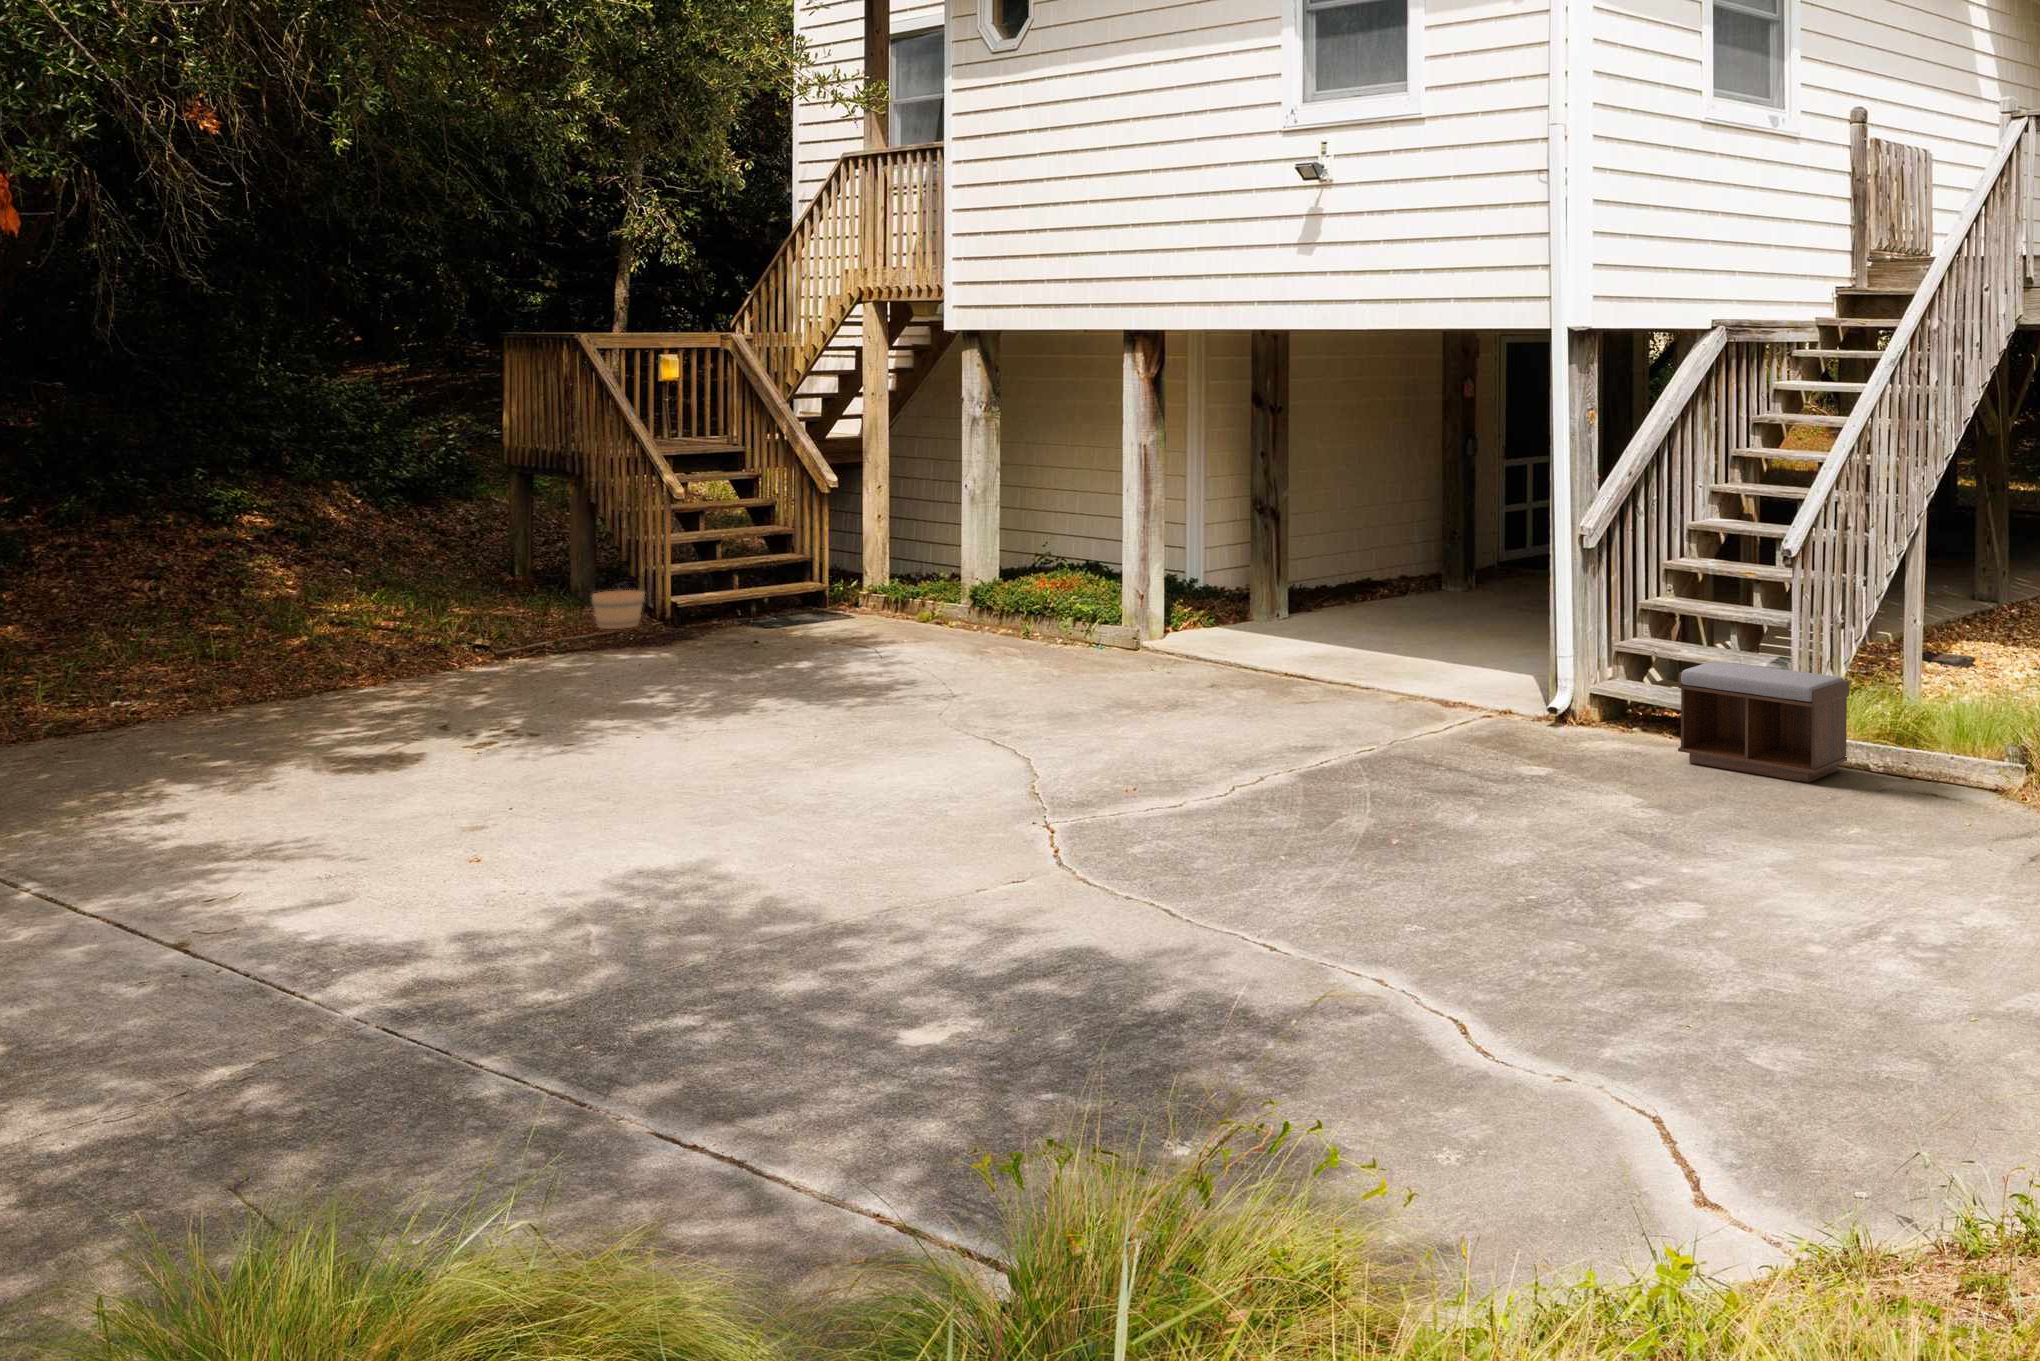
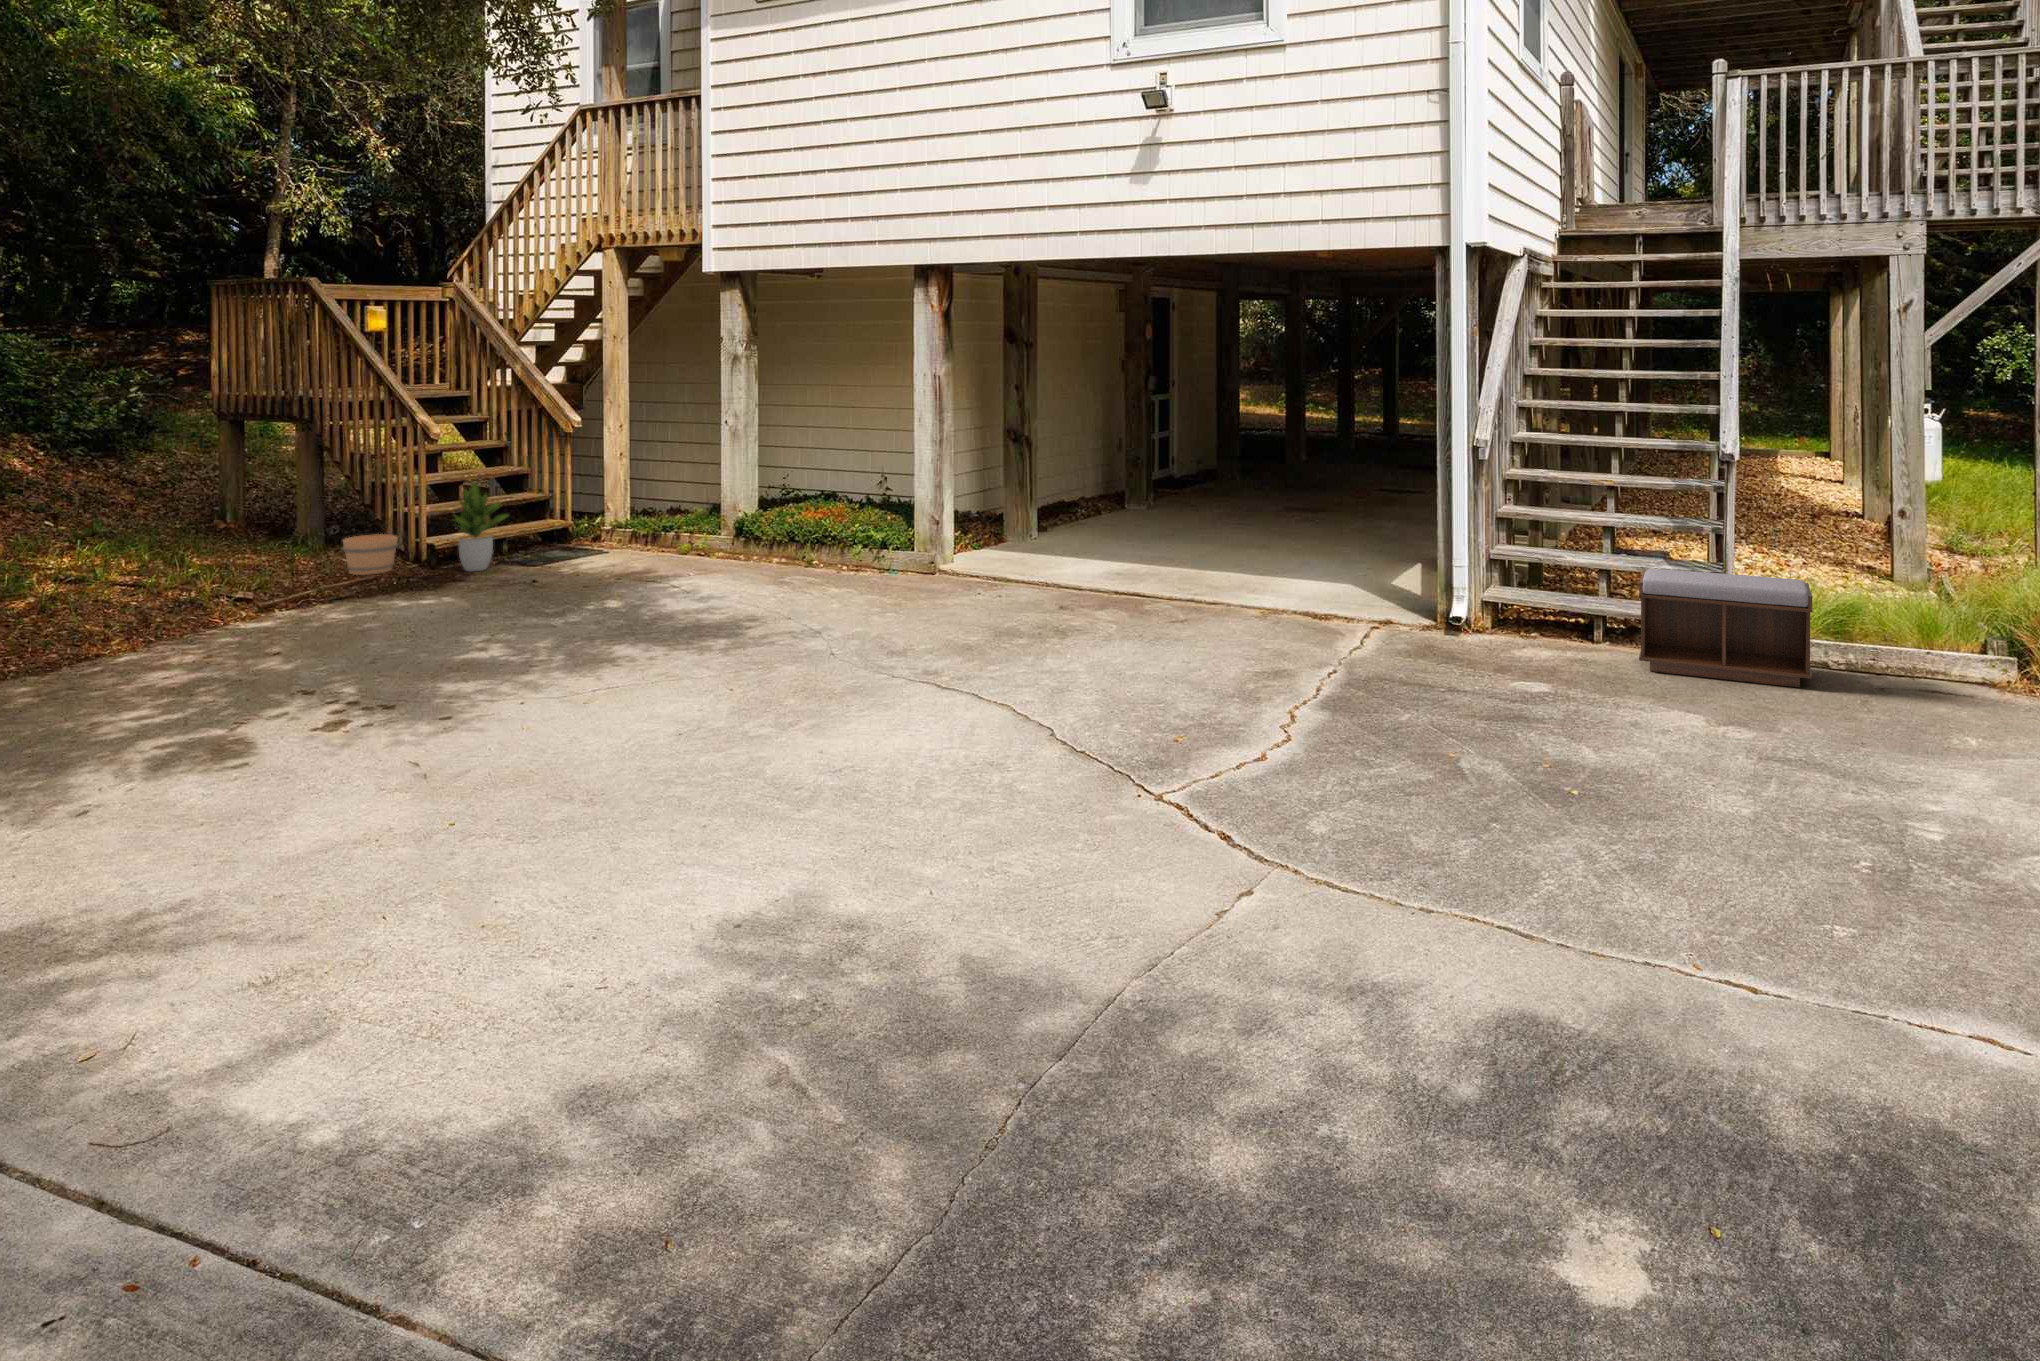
potted plant: none [686,541,746,630] -> present [453,482,508,571]

